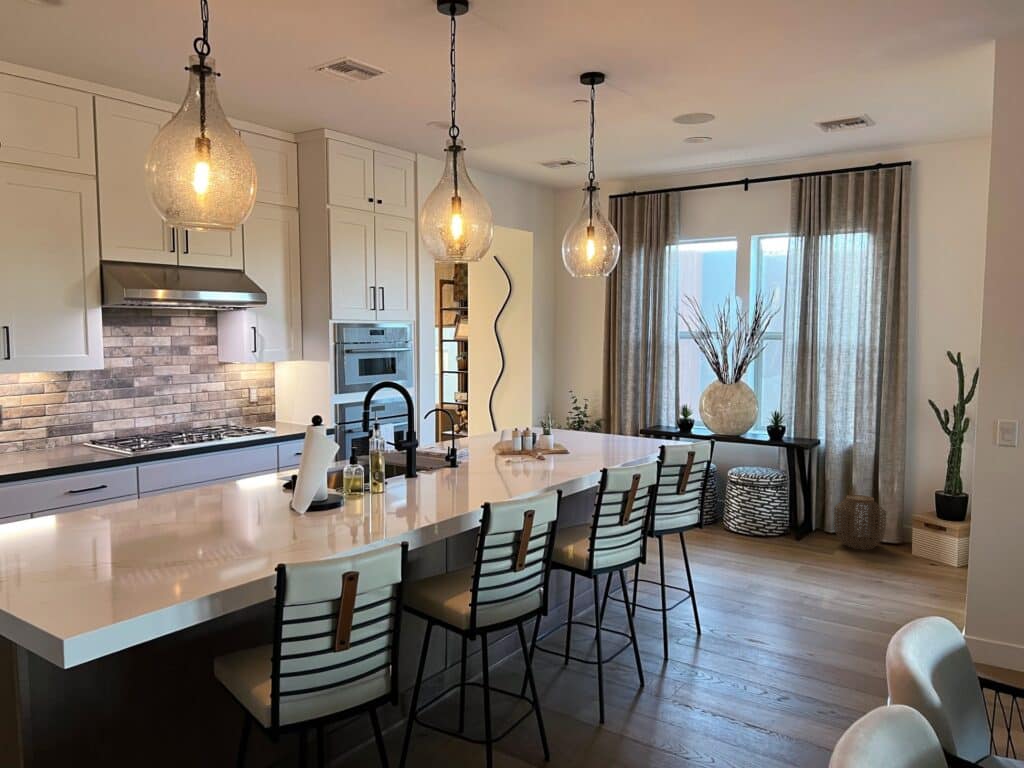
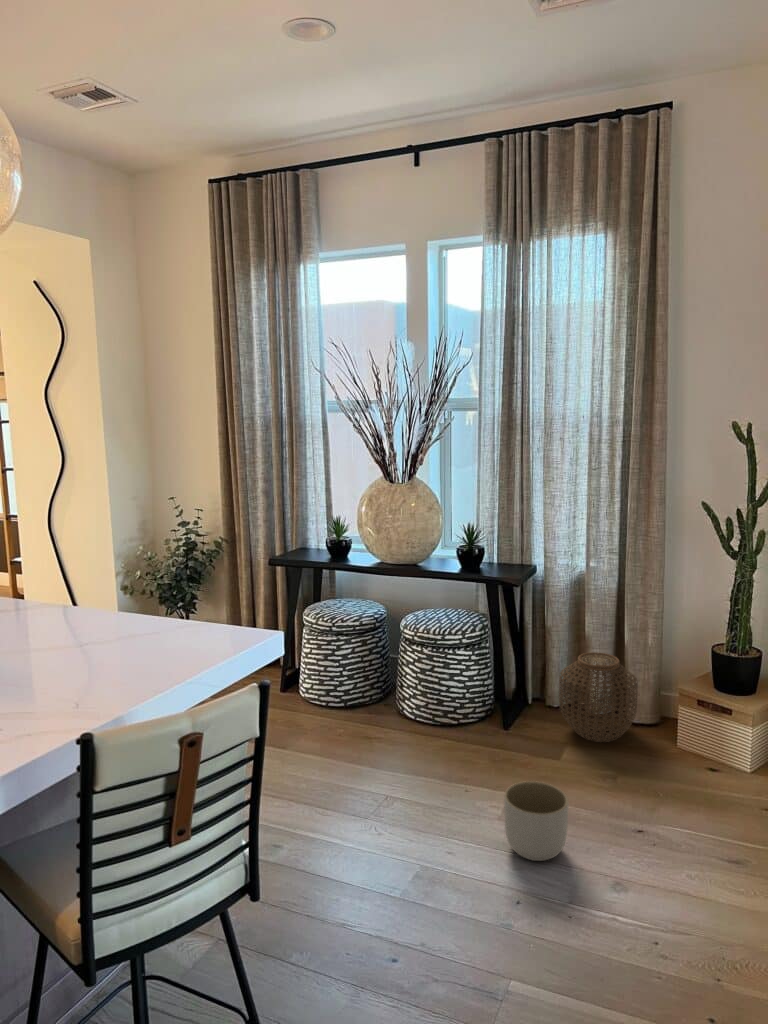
planter: none [799,546,836,584] -> present [504,781,569,861]

